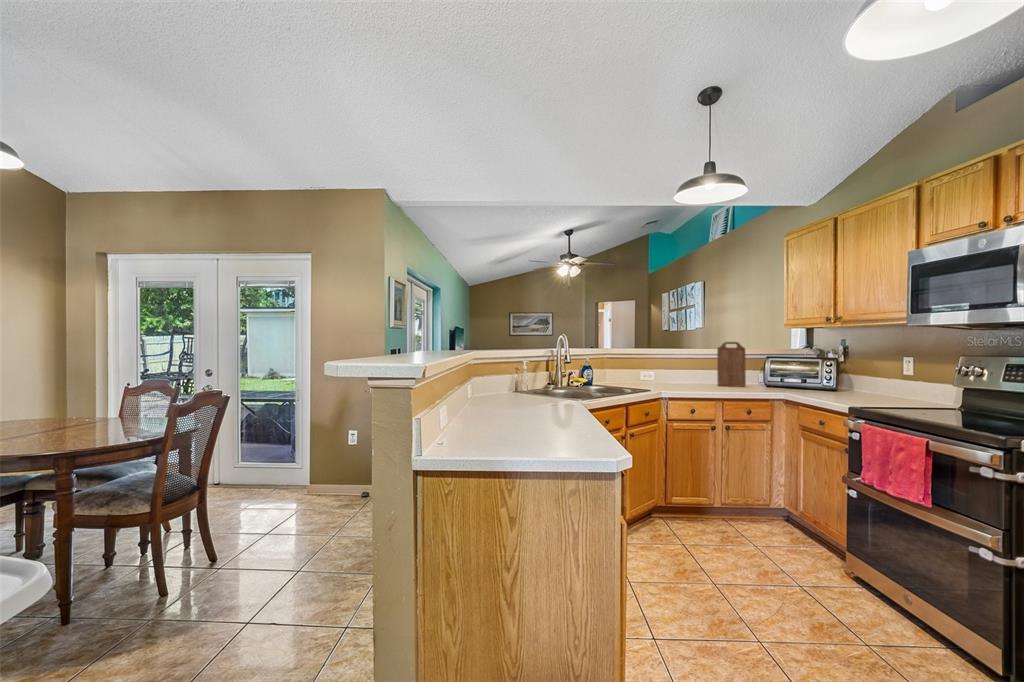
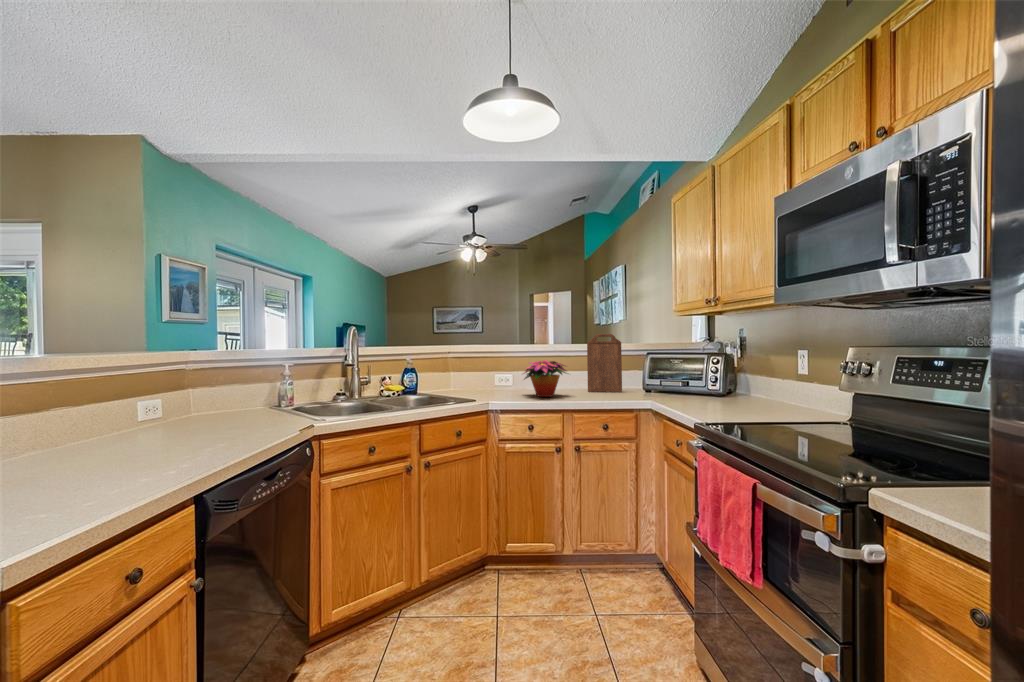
flower arrangement: none [670,361,714,389] -> present [524,360,566,397]

